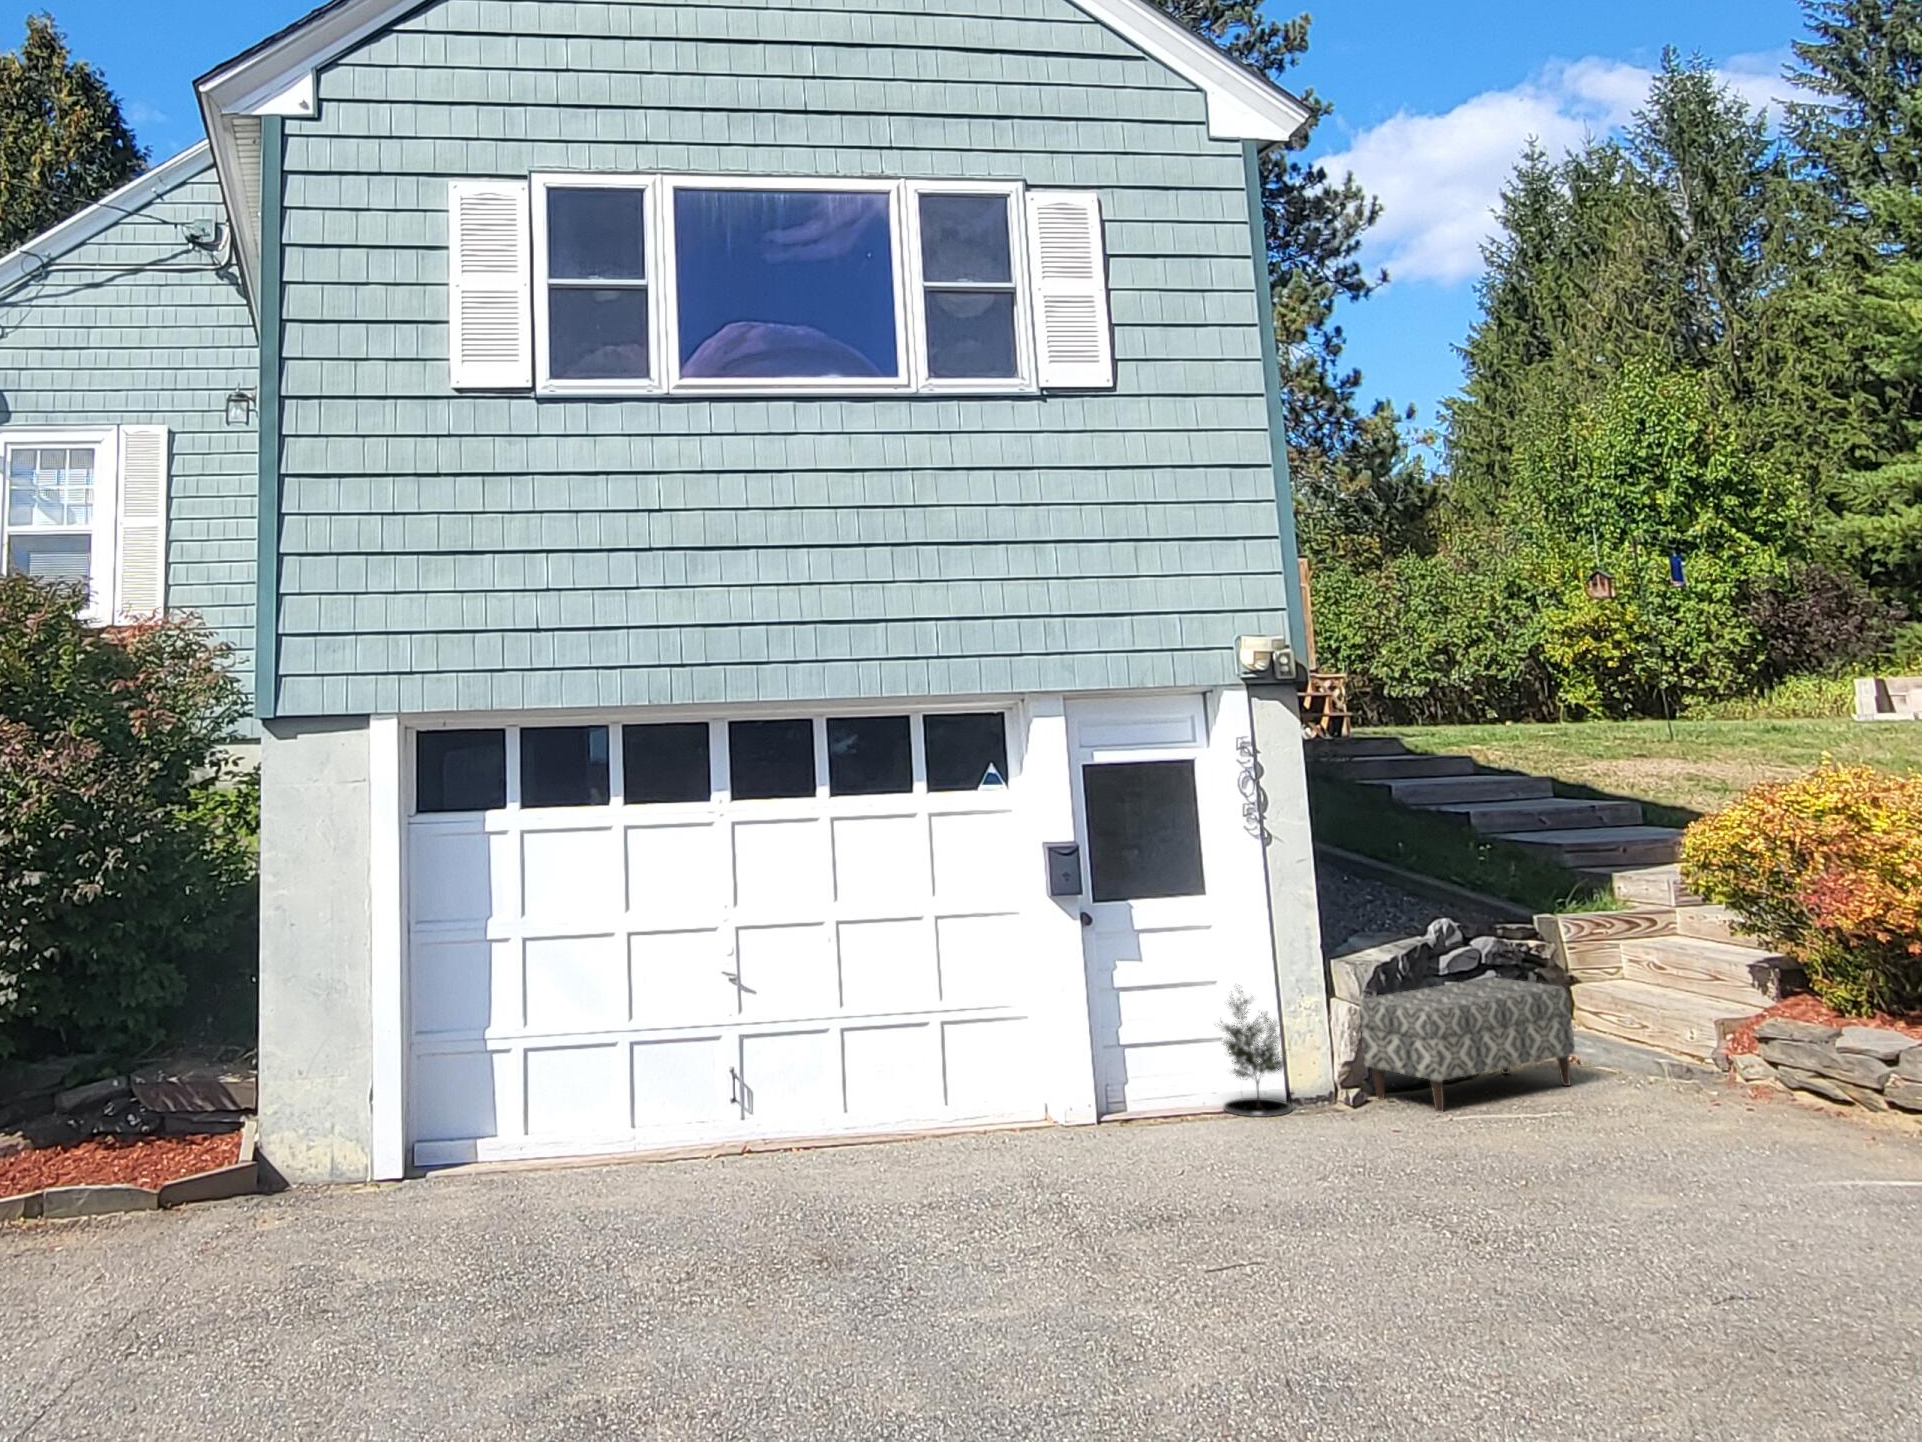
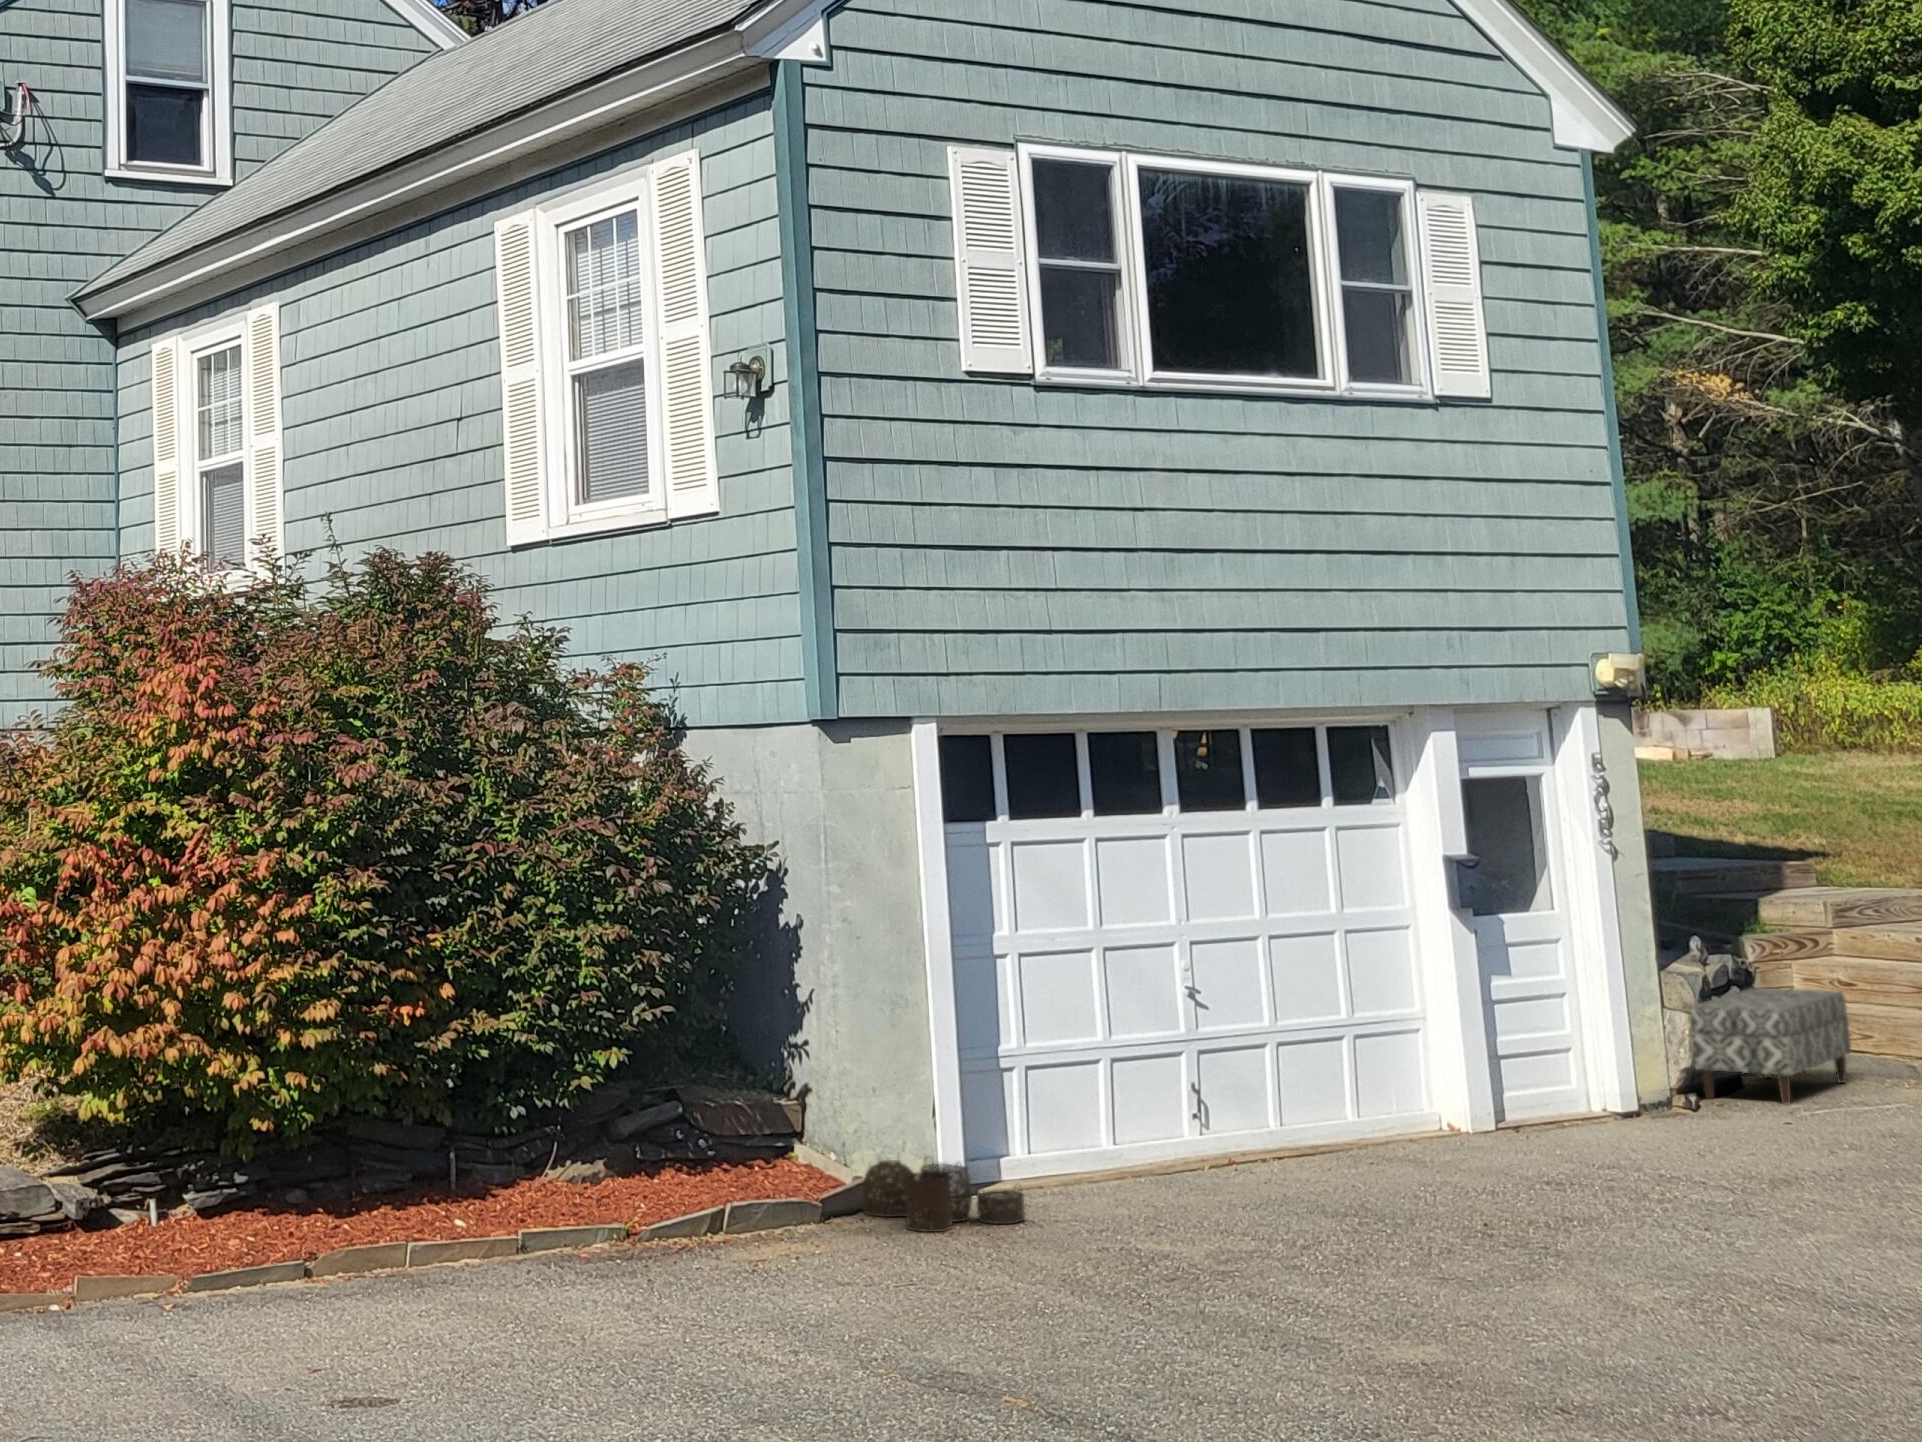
potted tree: present [1221,988,1292,1117] -> none [1584,991,1662,1115]
woven basket: none [221,1137,352,1224] -> present [863,1160,1025,1232]

